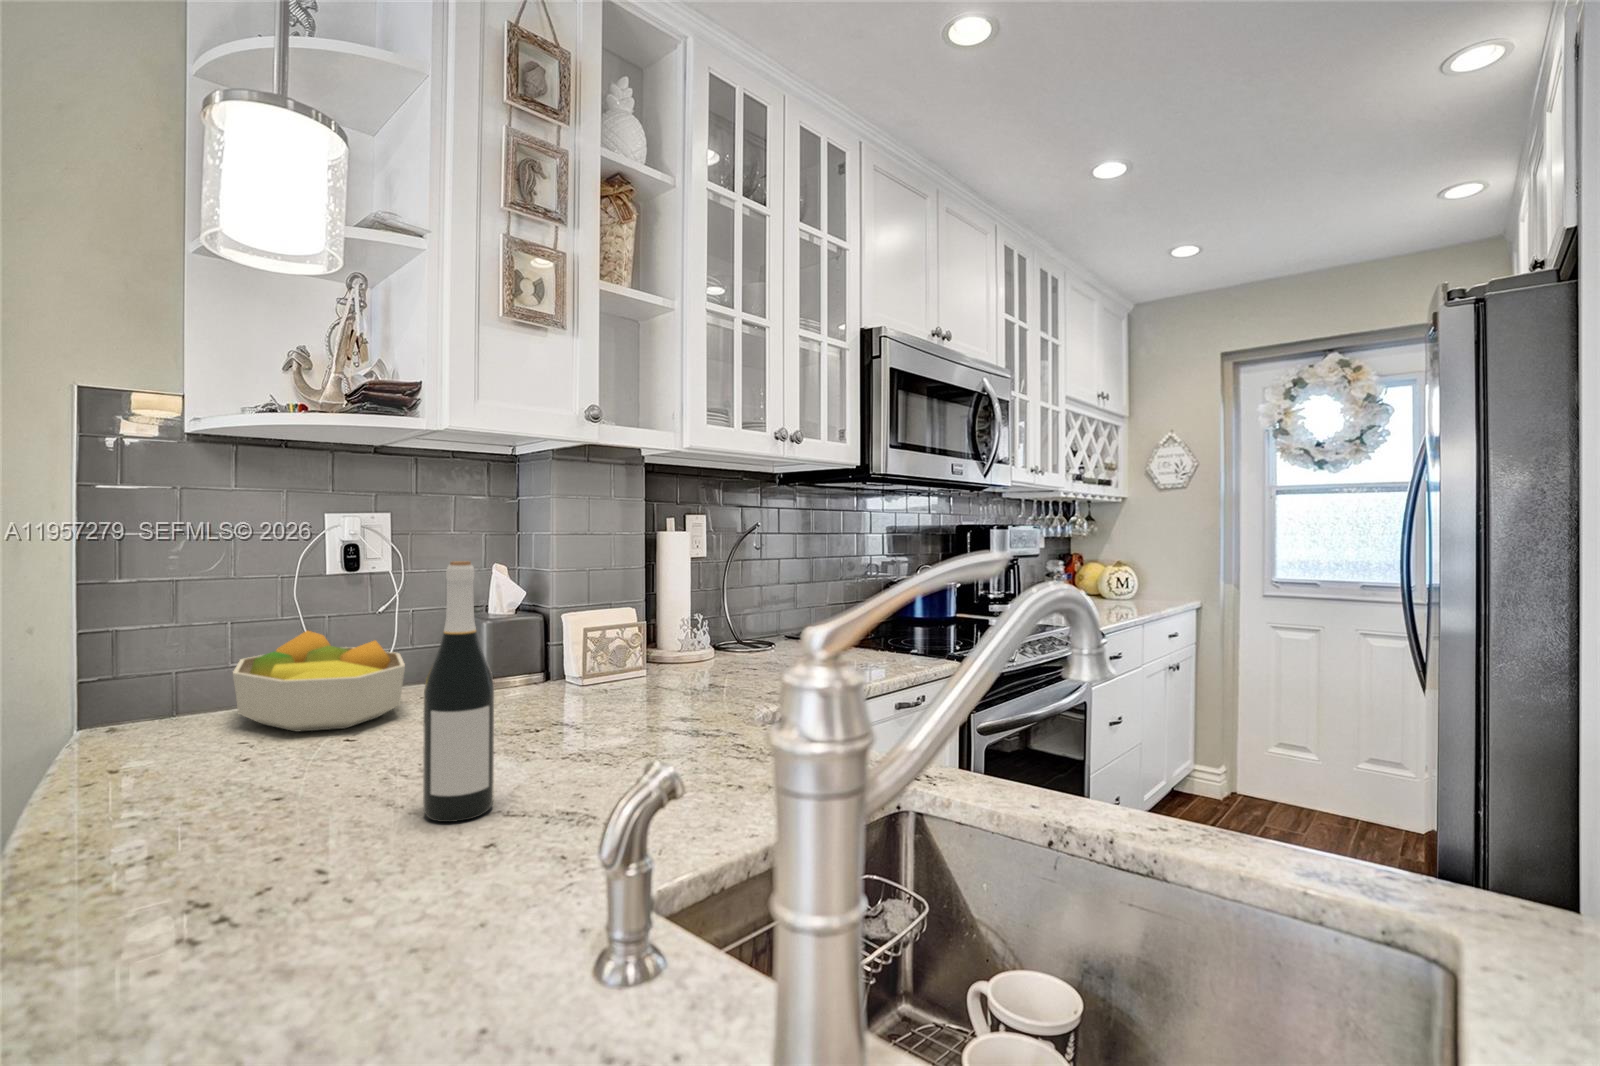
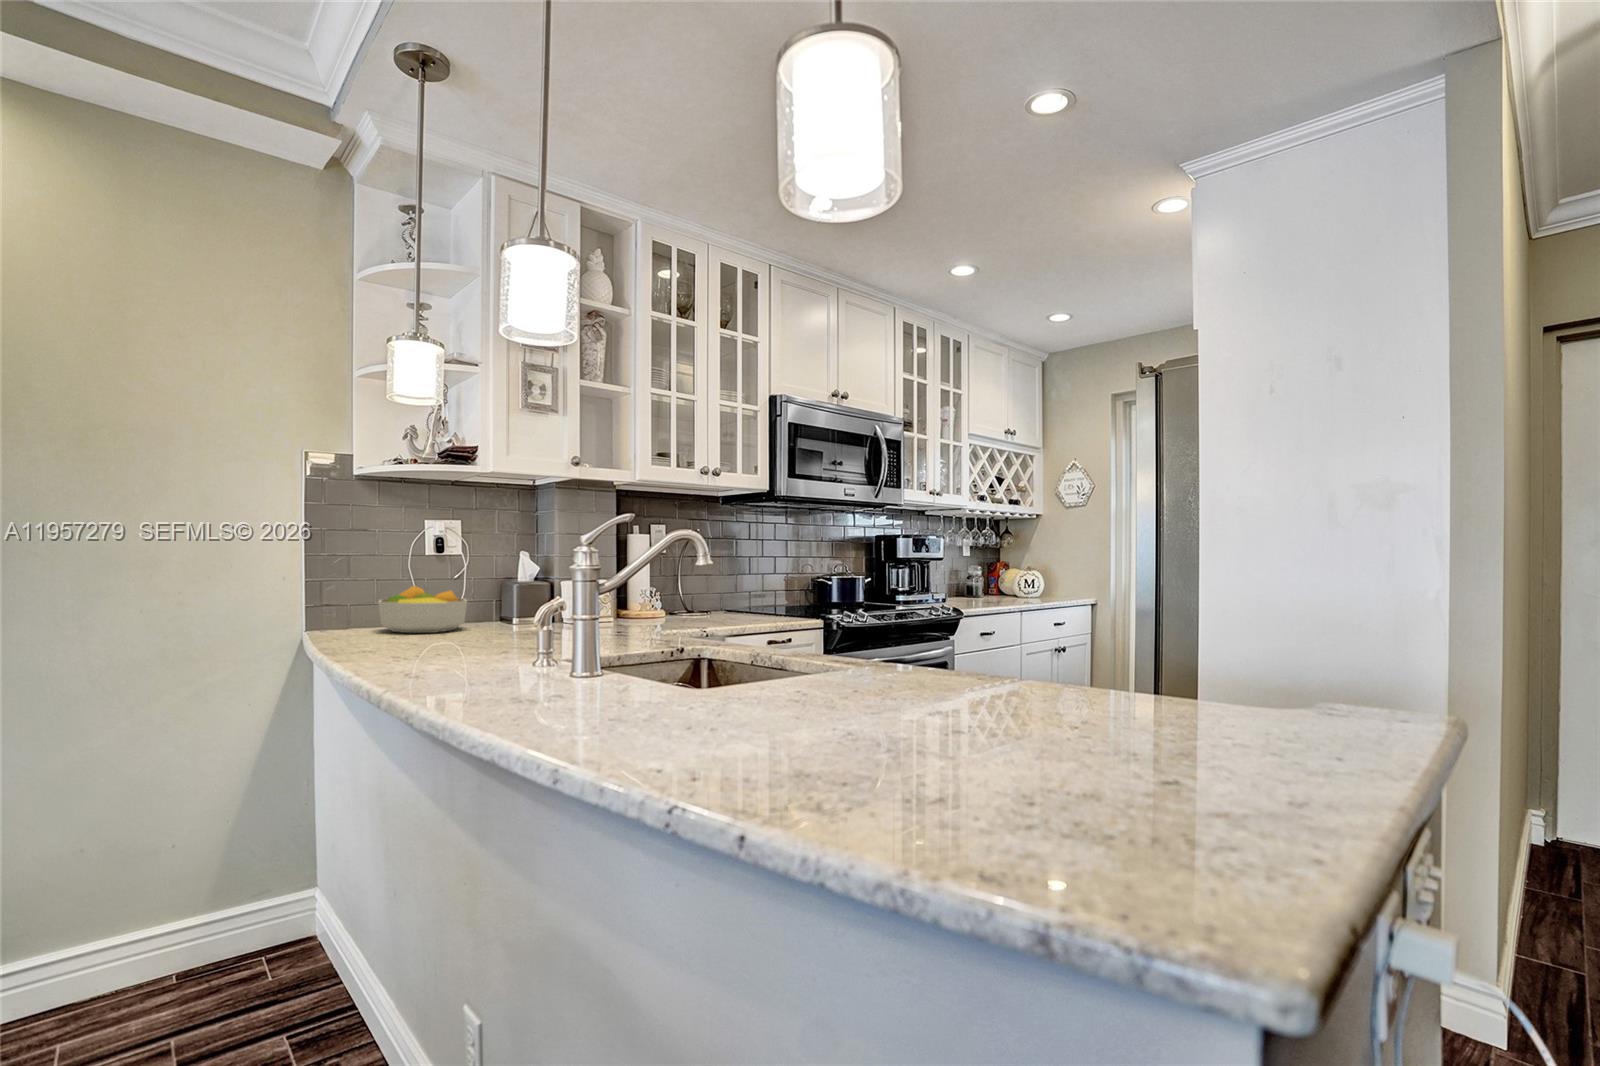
wine bottle: present [423,561,494,822] -> none [475,529,507,647]

